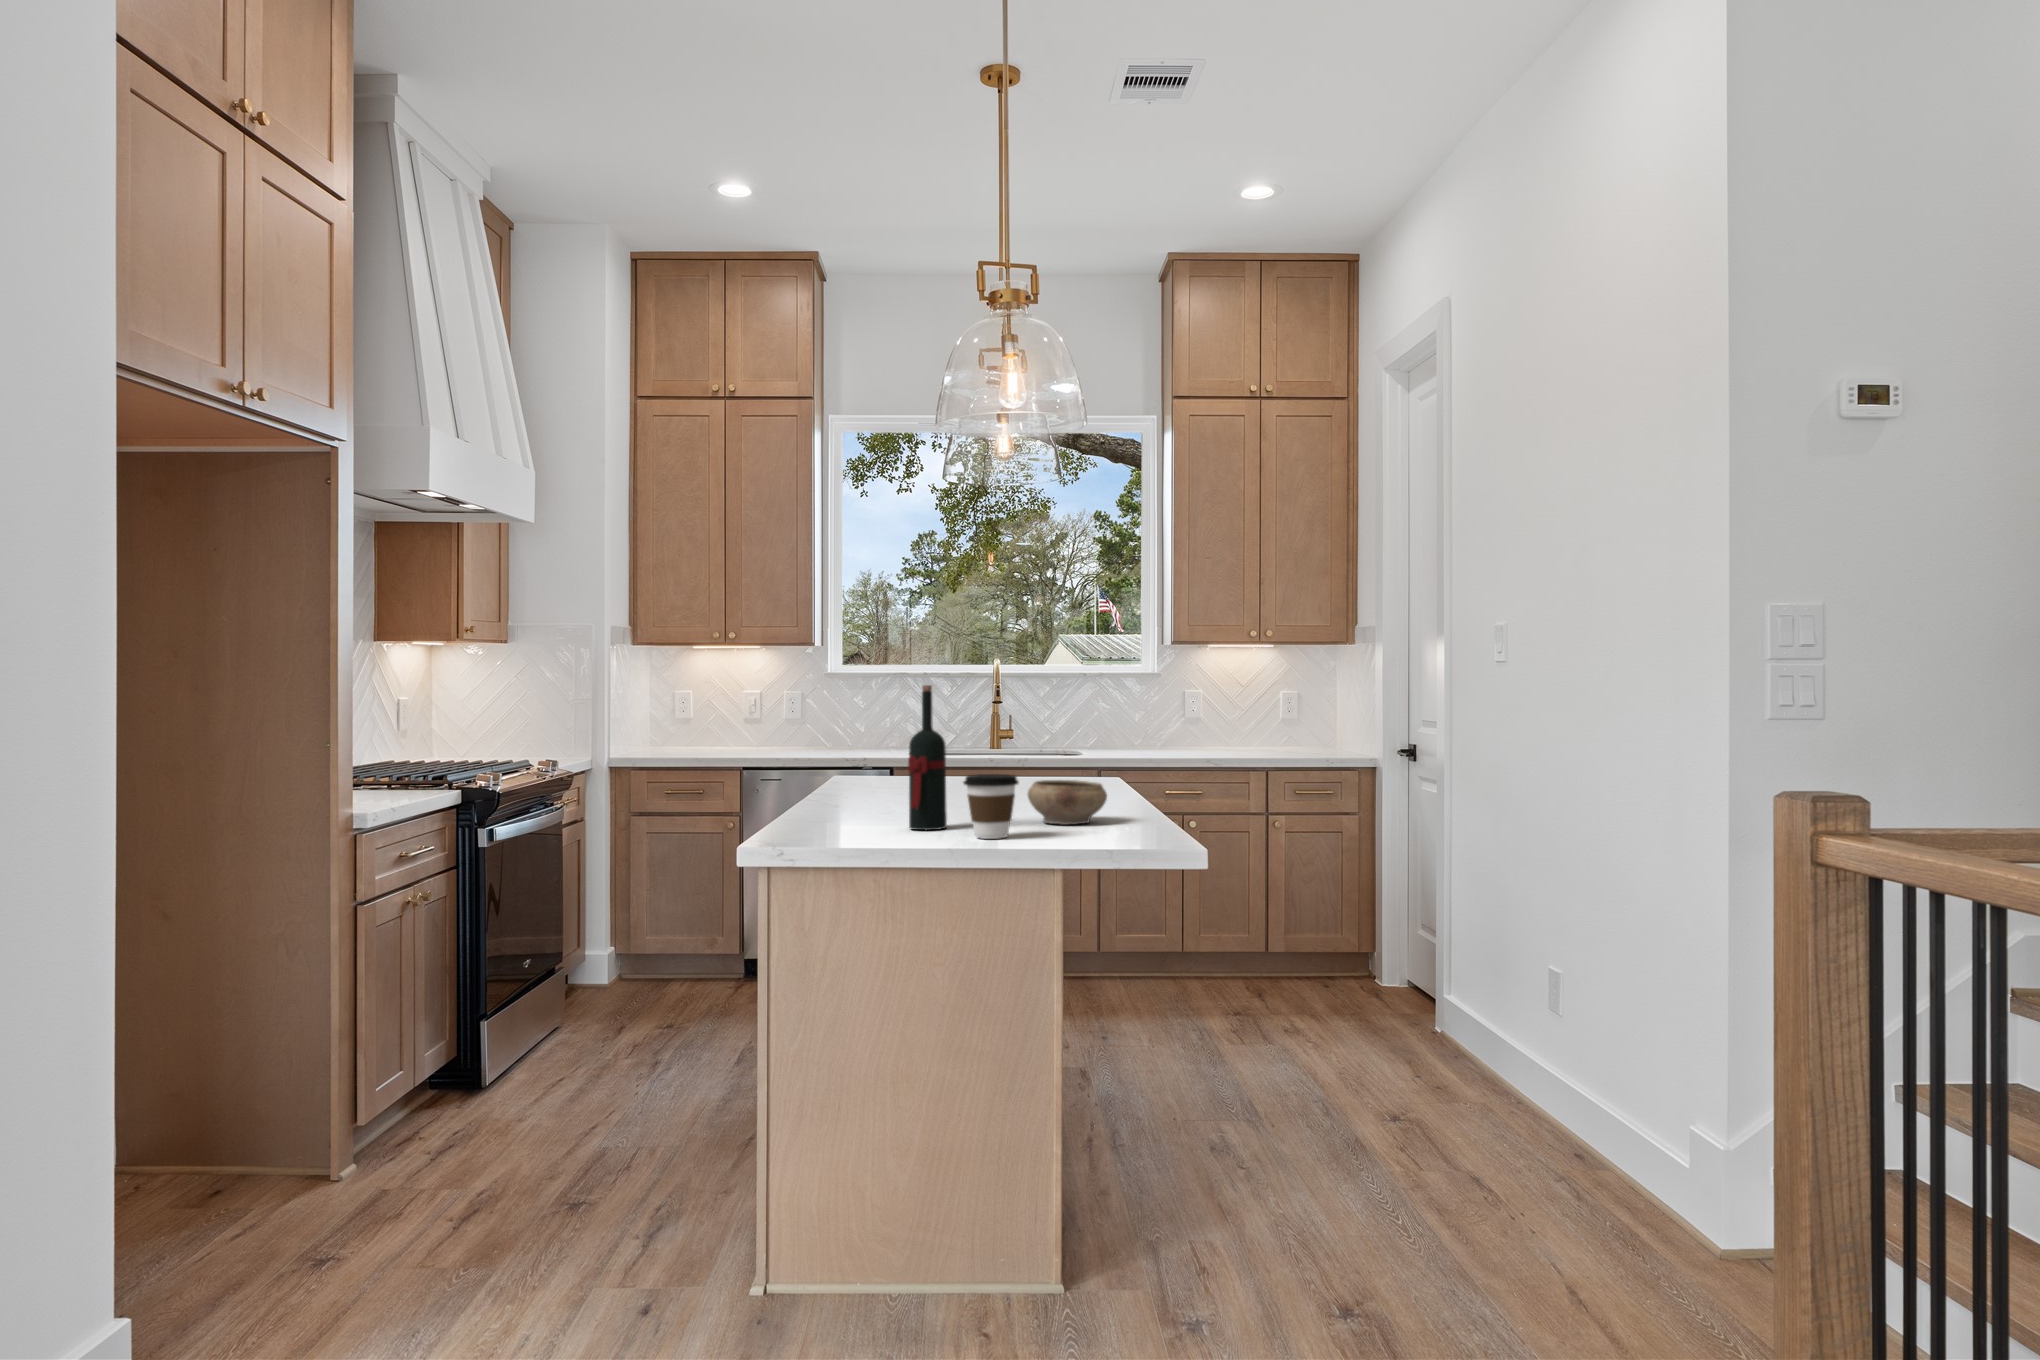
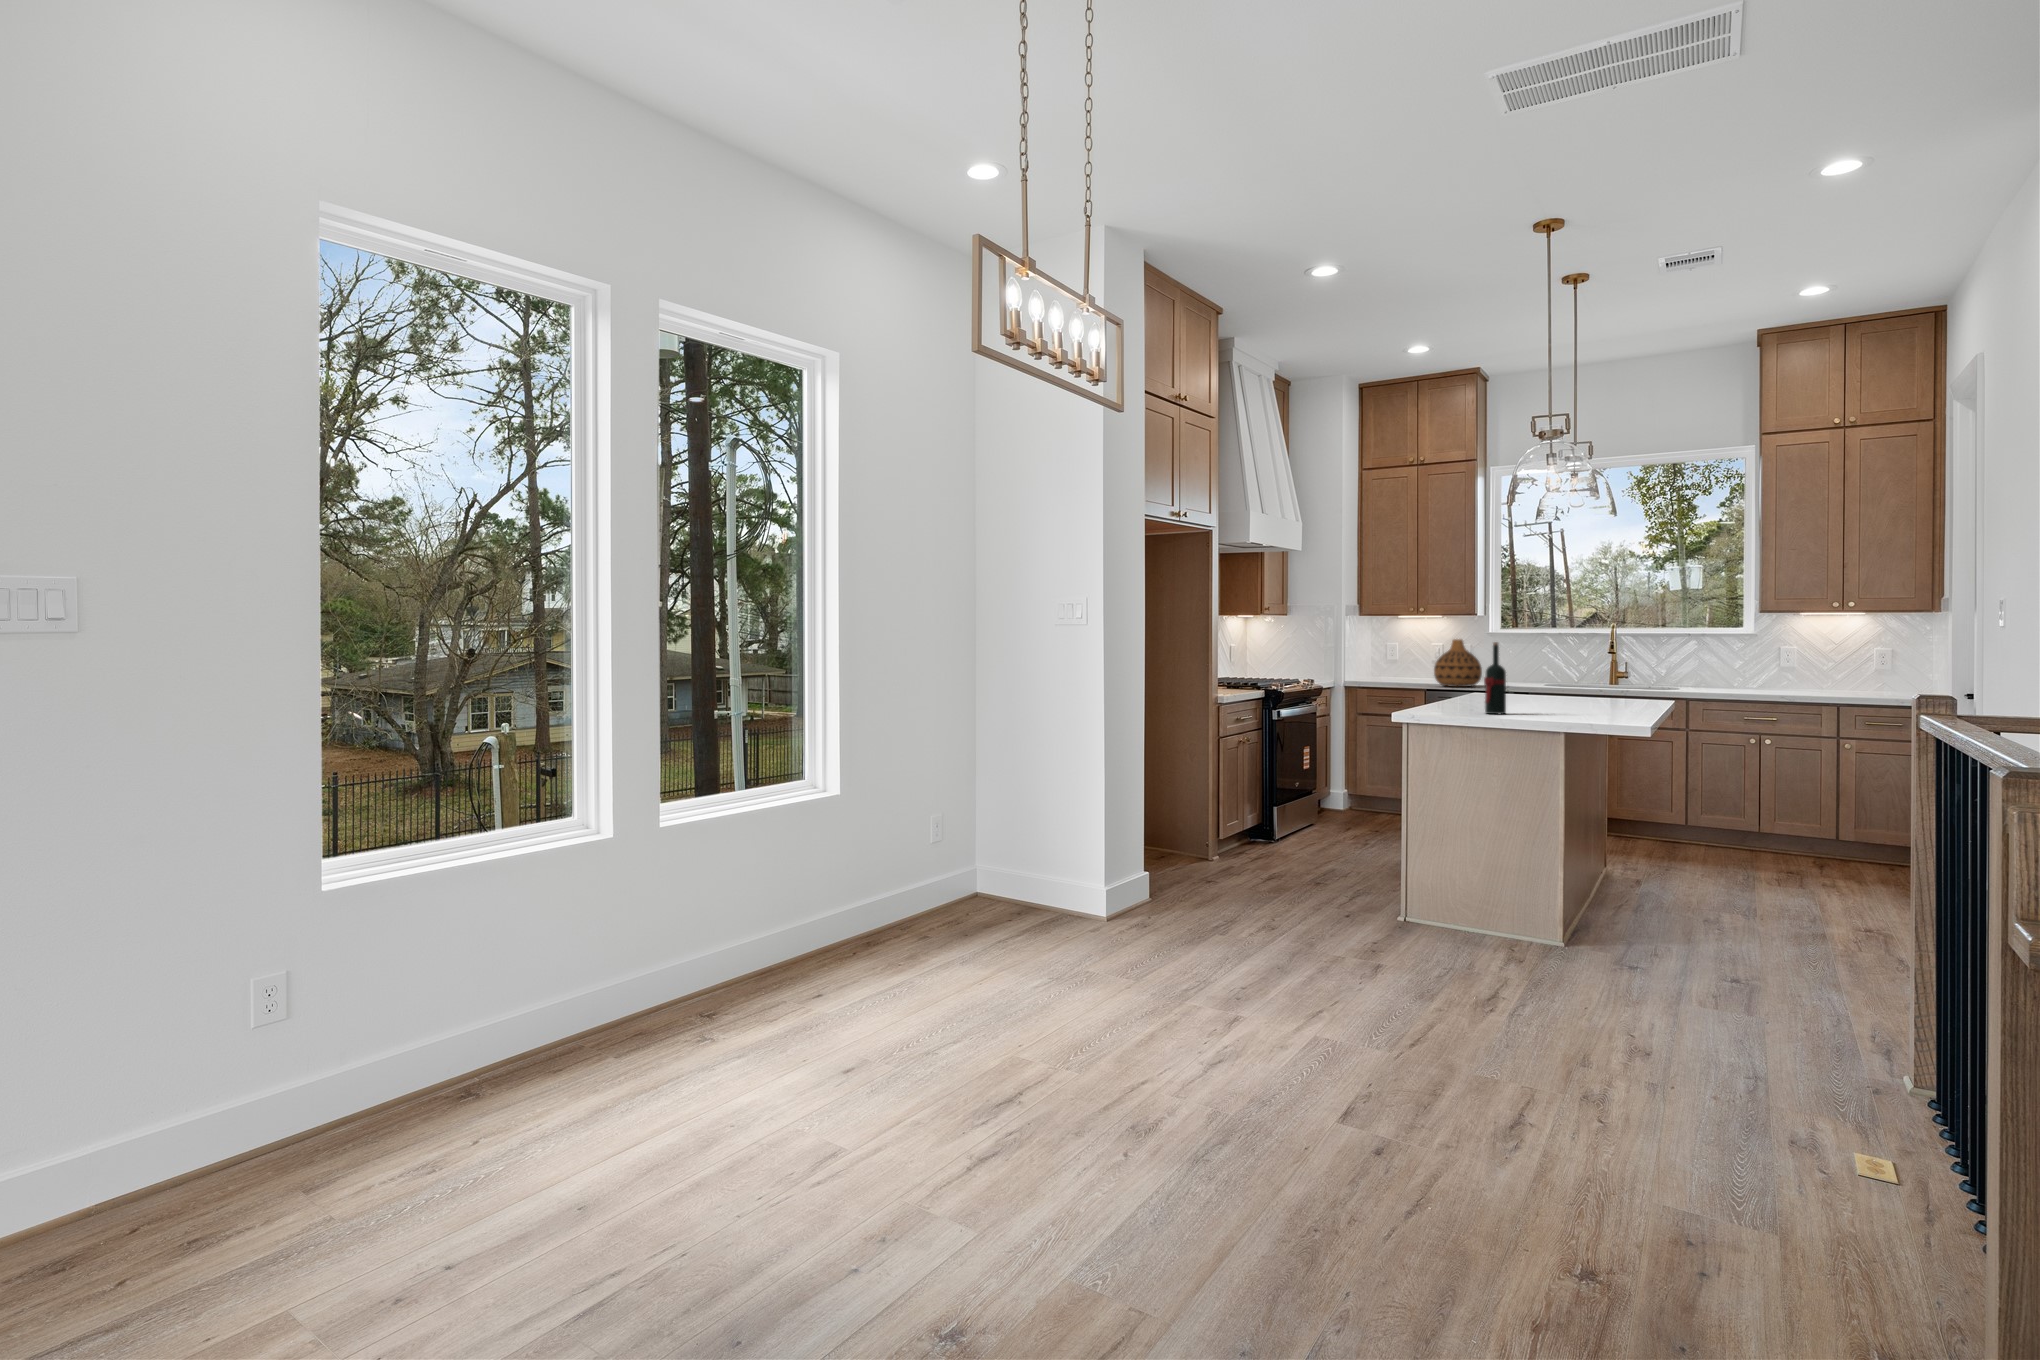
vase: none [752,683,823,760] -> present [1434,639,1482,687]
coffee cup: present [964,774,1019,839] -> none [1508,687,1539,718]
ceramic bowl: present [1028,780,1107,825] -> none [1555,693,1603,716]

